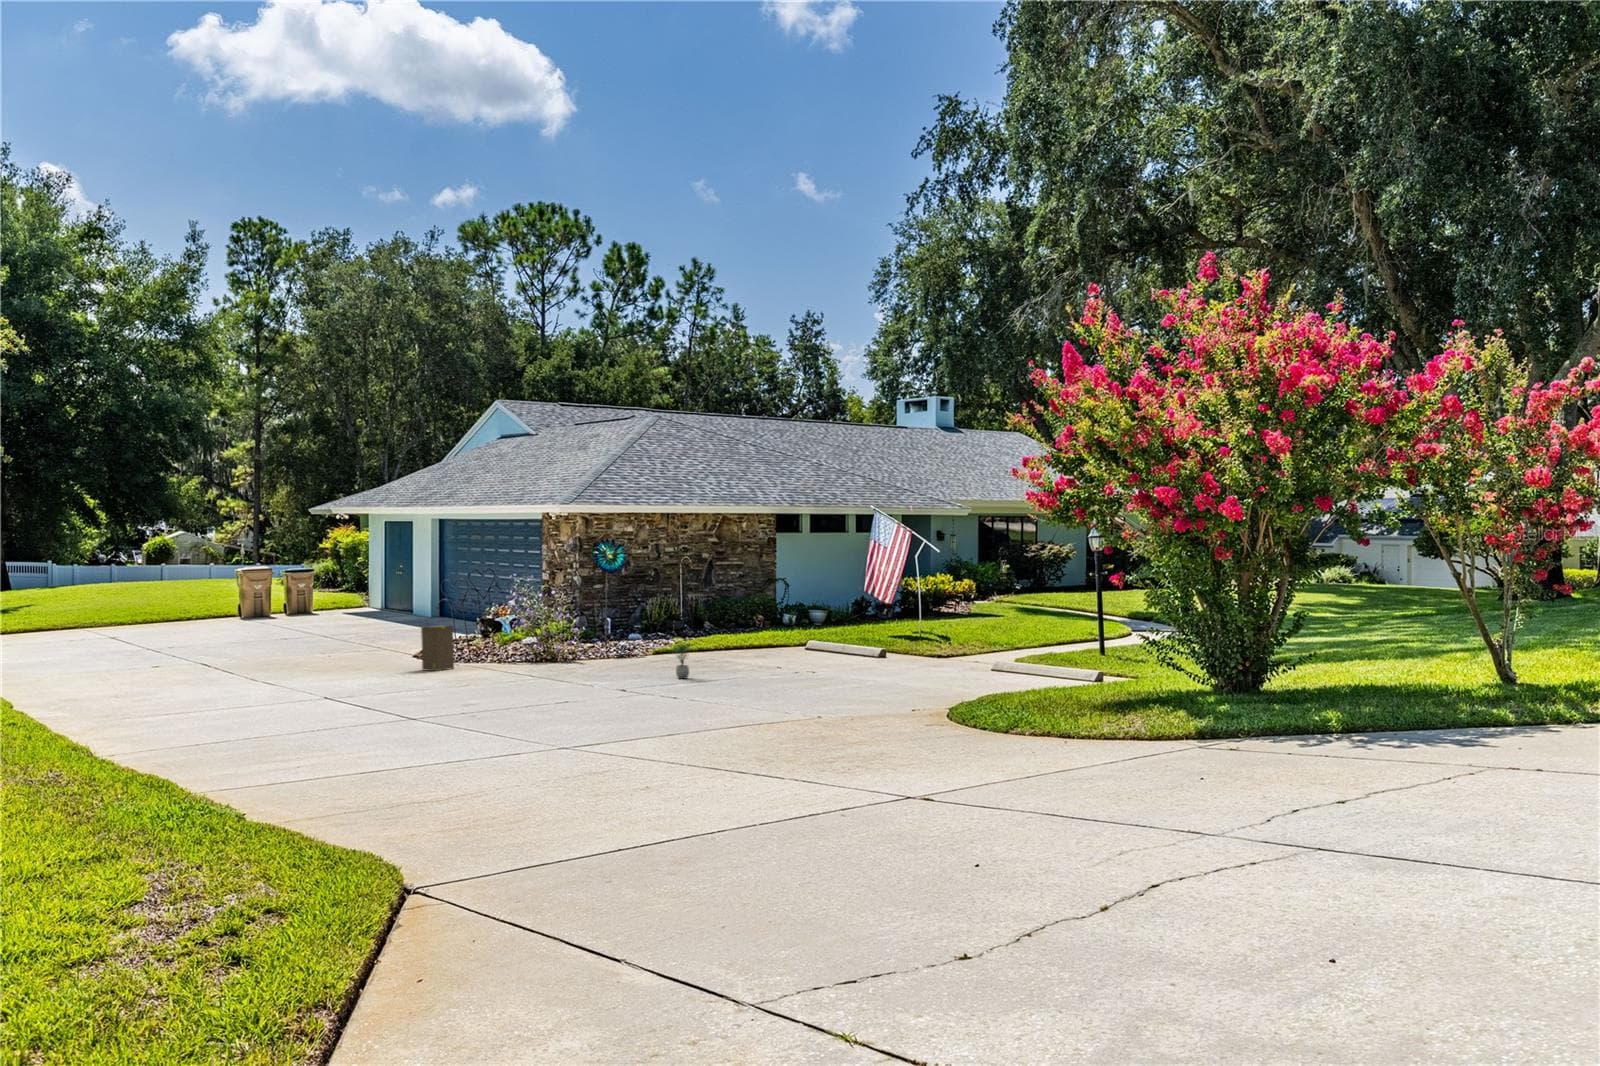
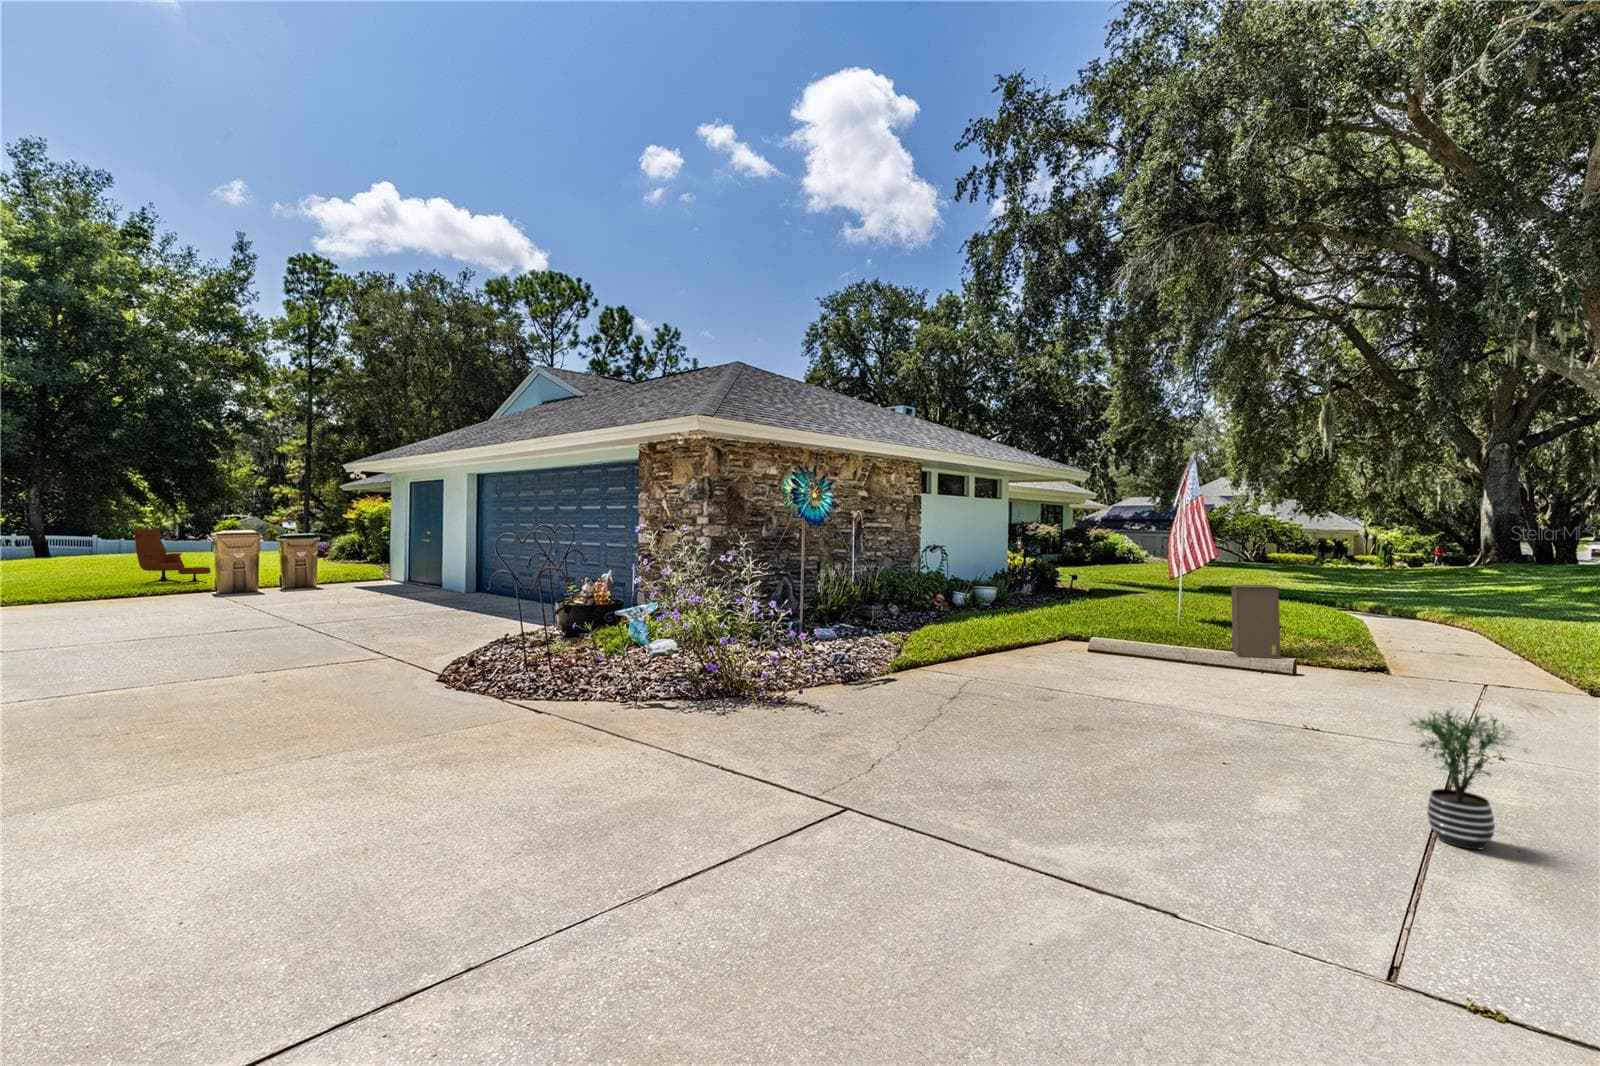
lounge chair: none [193,568,245,611] -> present [133,529,211,585]
cardboard box: present [421,625,454,671] -> present [1231,585,1280,658]

